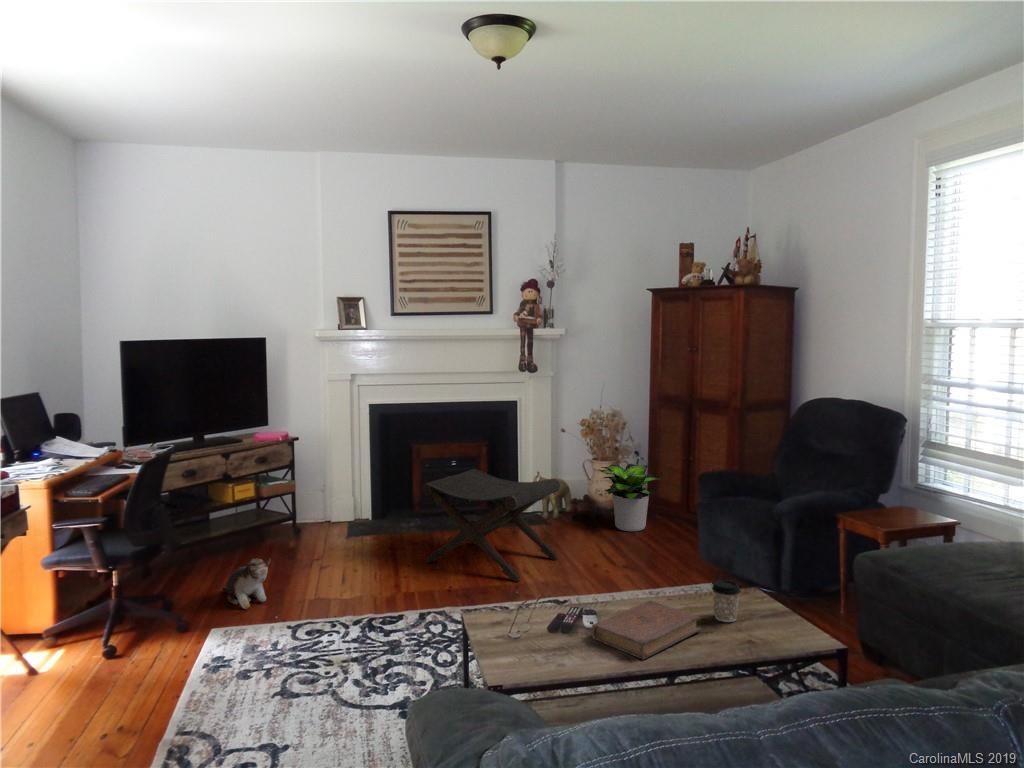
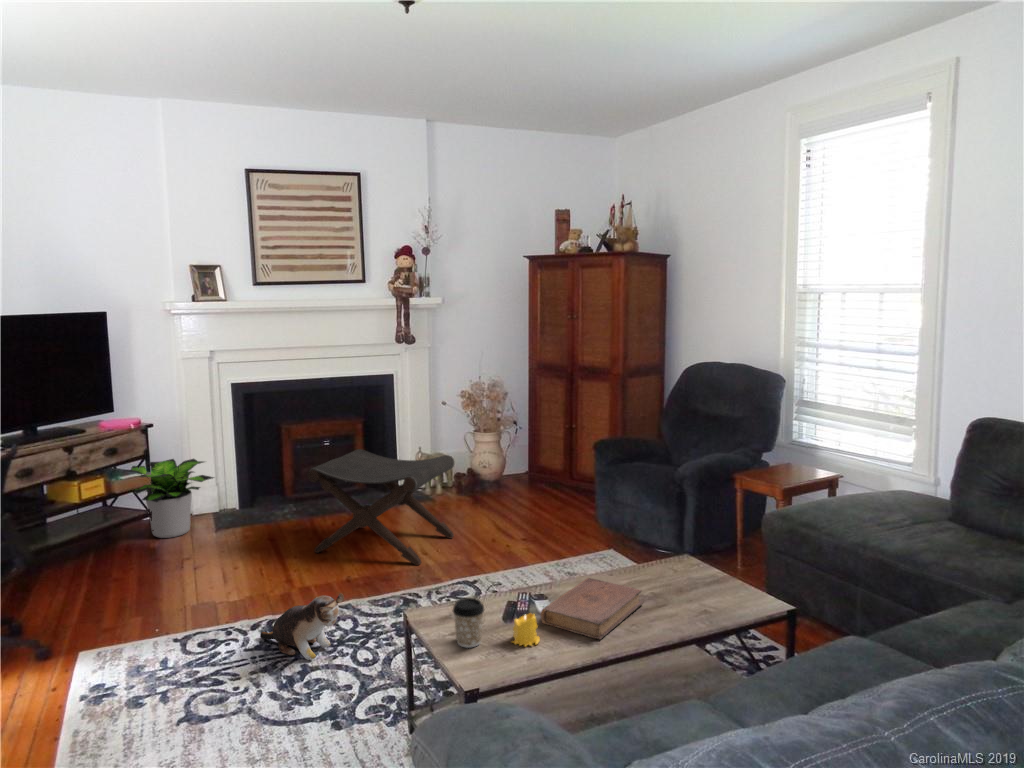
potted plant: present [599,464,661,531] -> present [126,459,214,538]
plush toy: present [223,559,271,609] -> present [260,593,344,660]
coffee cup: present [712,580,740,622] -> present [453,598,484,647]
candle: none [556,625,585,658] -> present [513,613,540,646]

